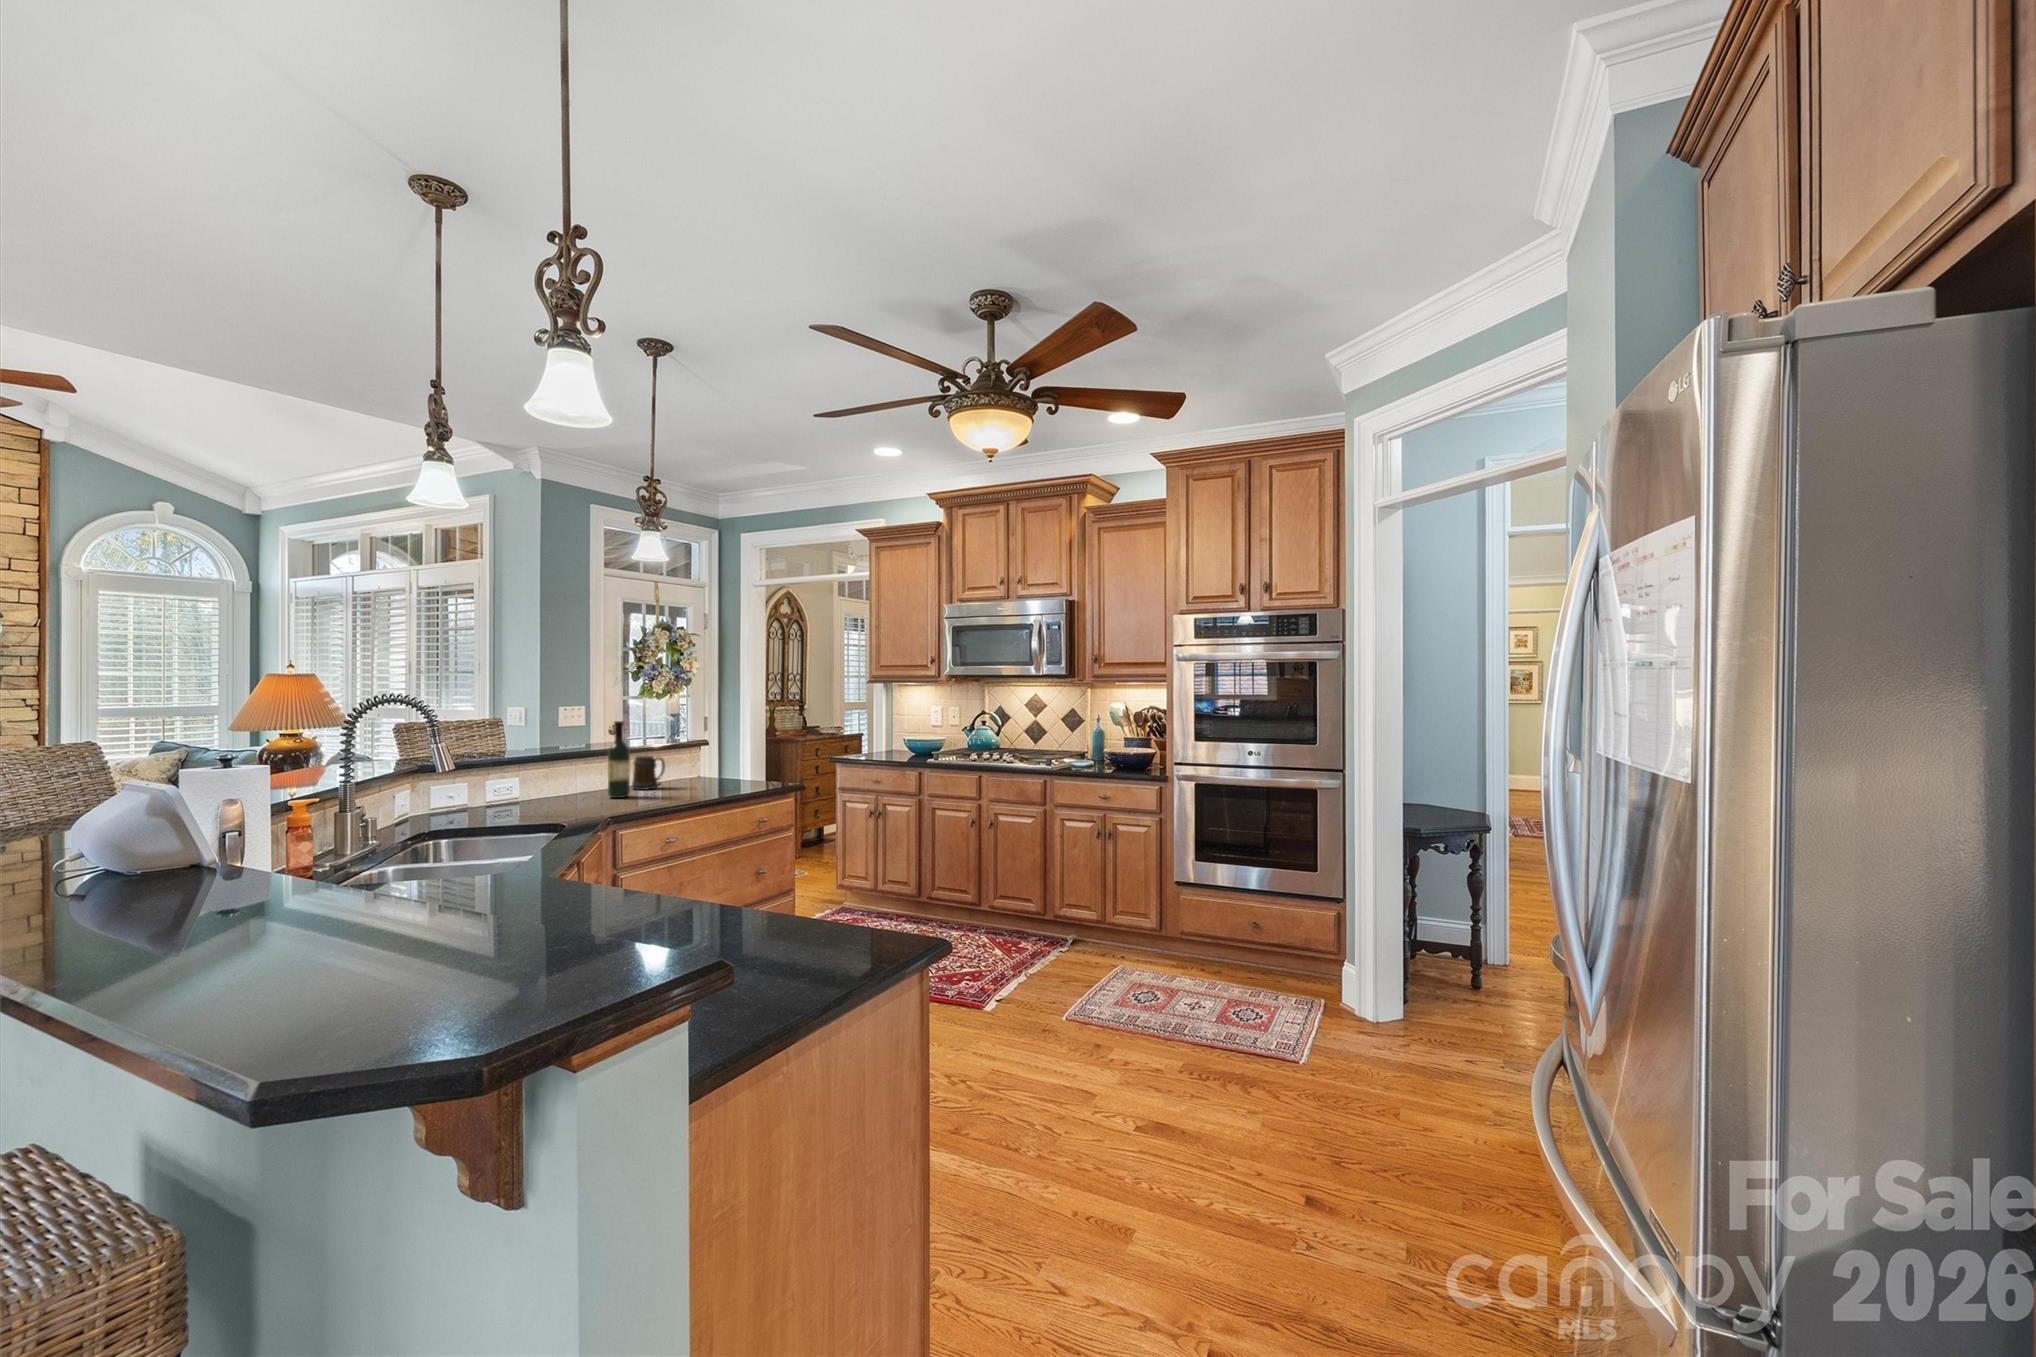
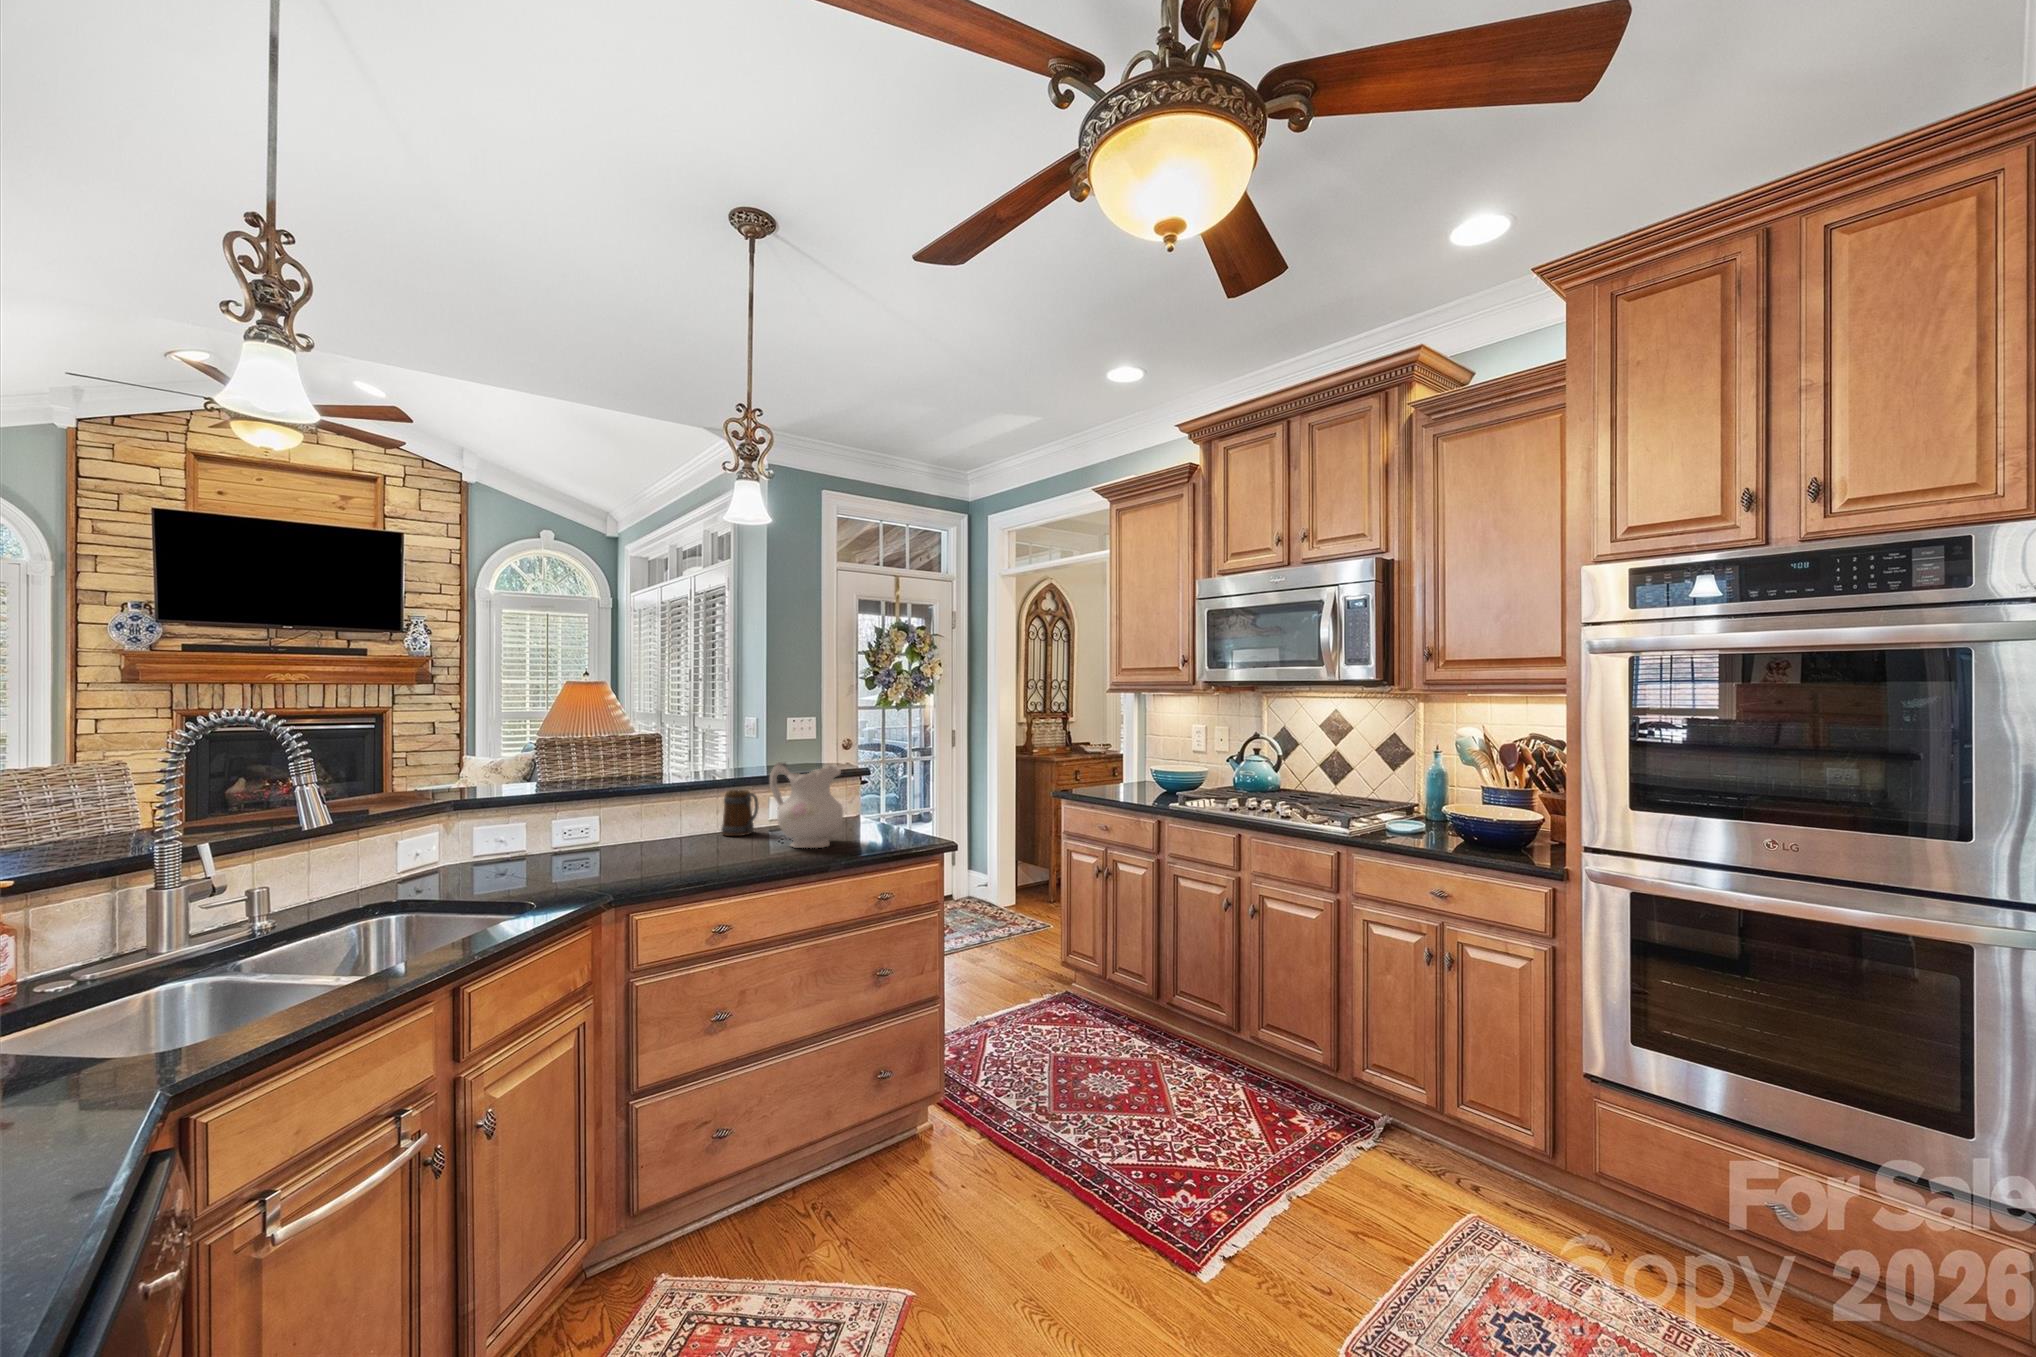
wine bottle: present [608,721,630,798] -> none [662,745,692,851]
ceramic pitcher: none [685,732,740,792] -> present [770,762,843,848]

